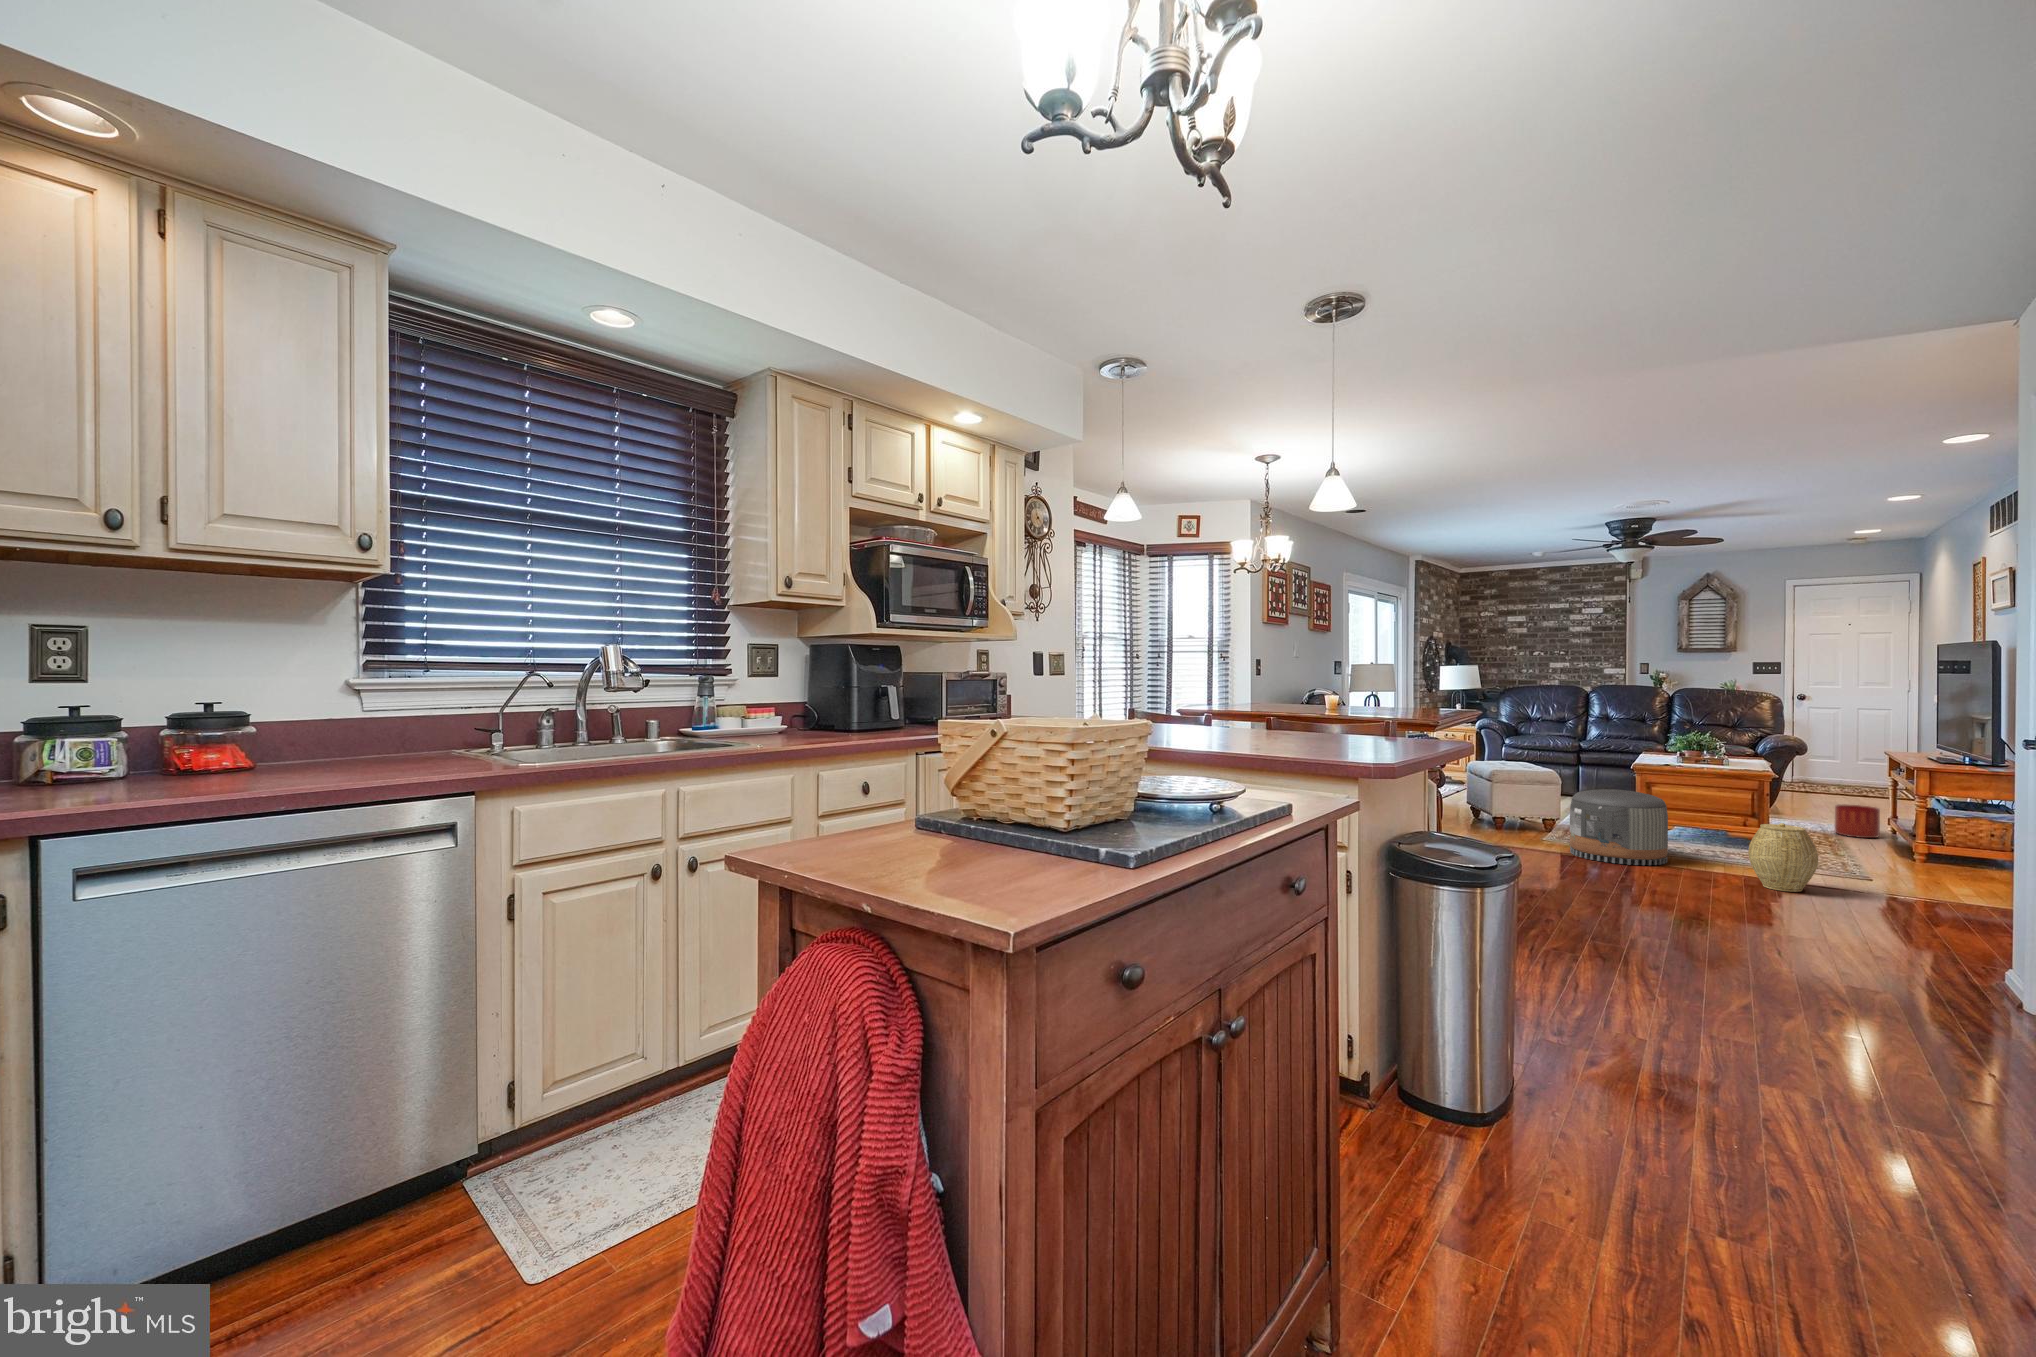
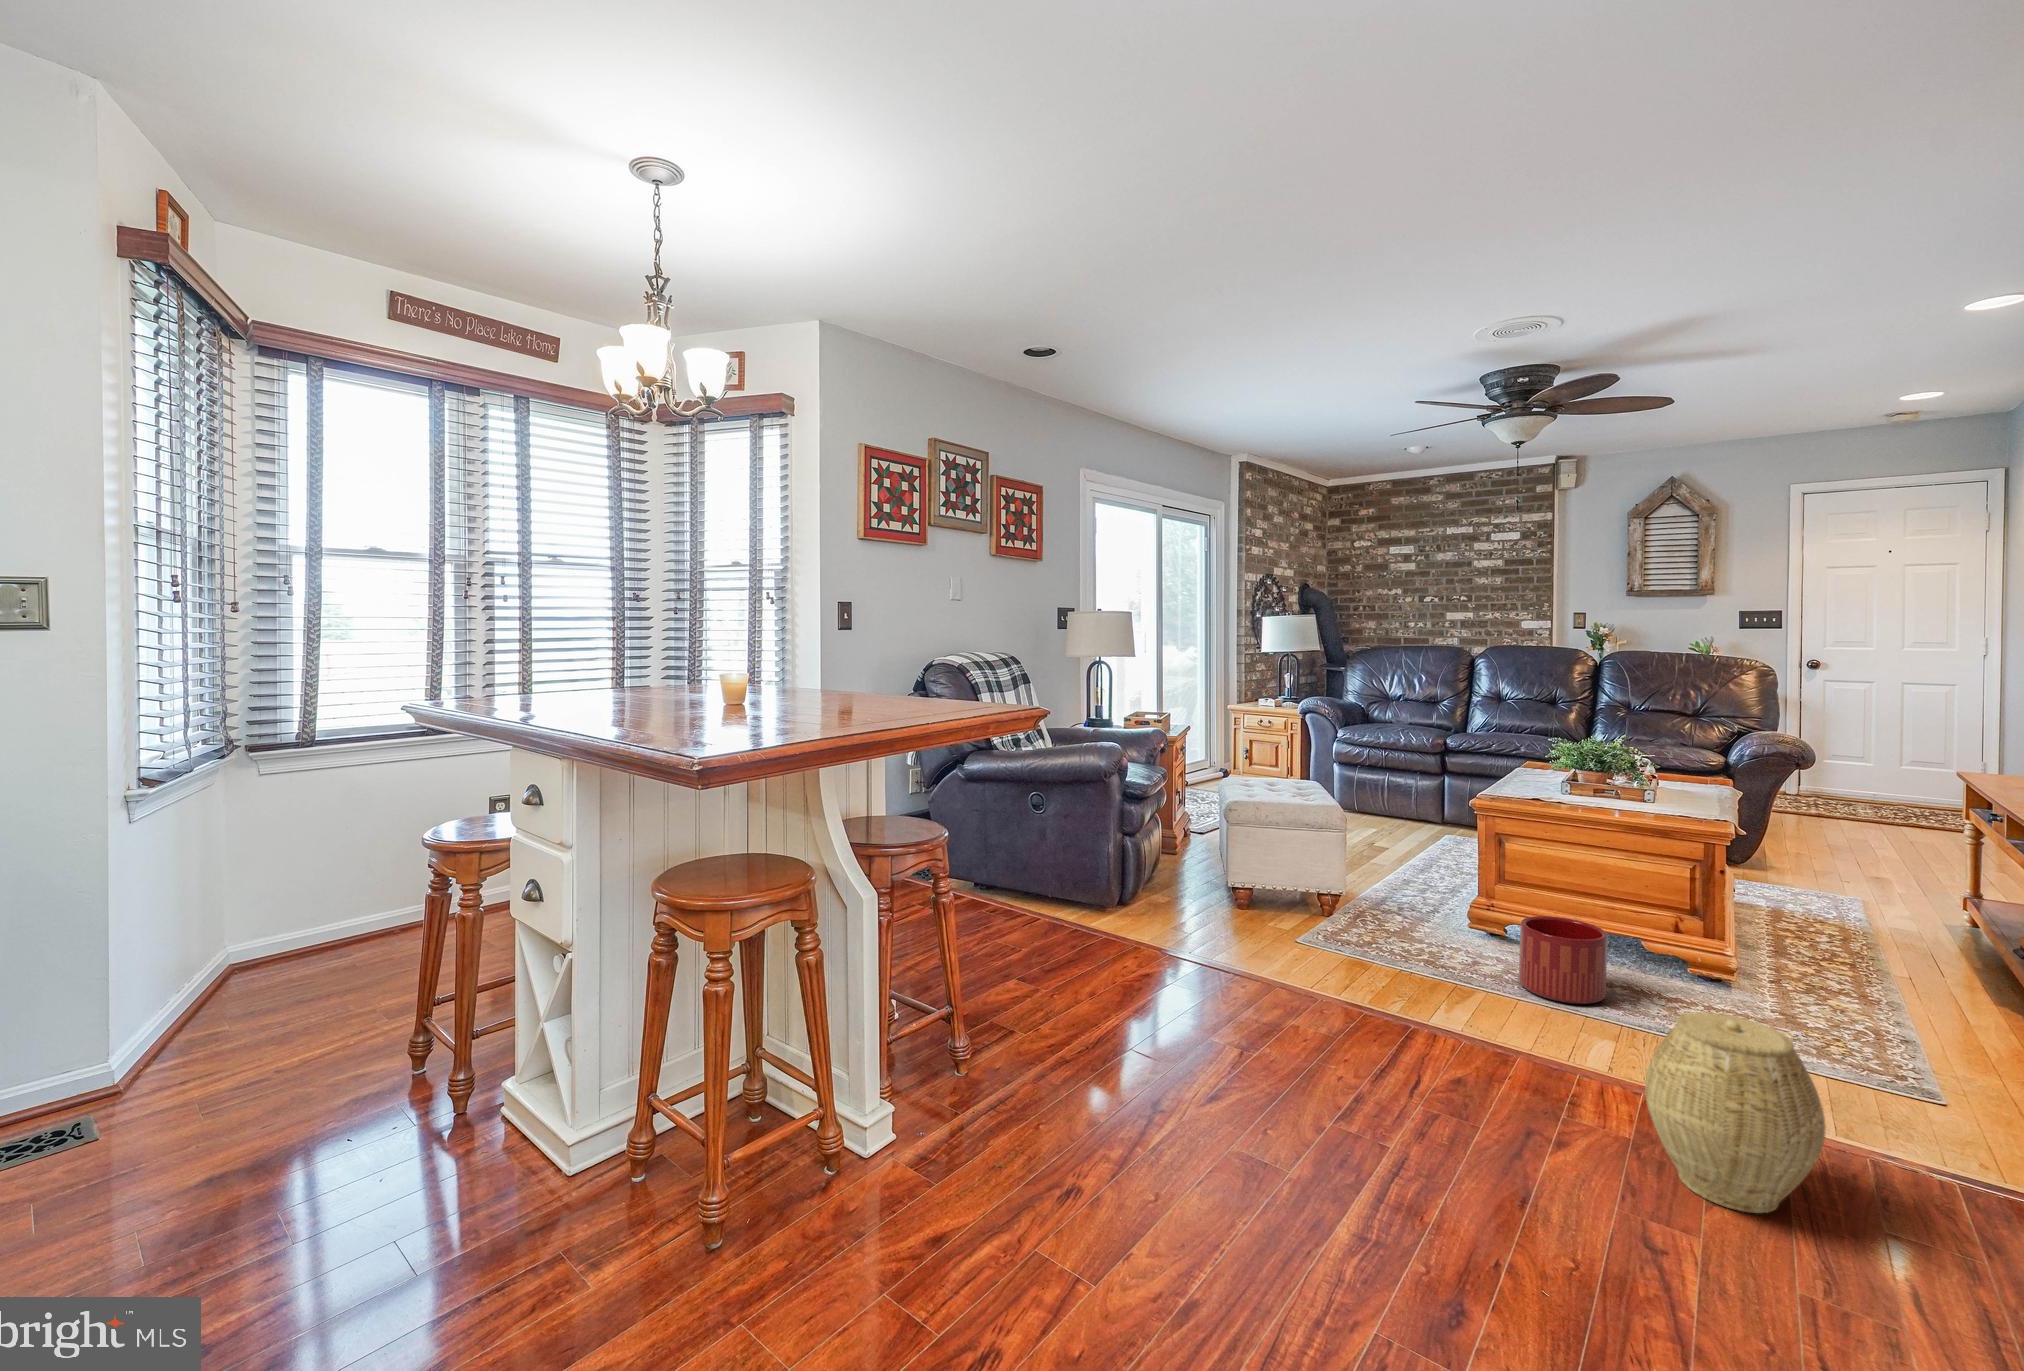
pouf: present [1570,789,1668,865] -> none [1298,871,1489,1063]
planter: present [1835,804,1880,838] -> present [1519,916,1608,1004]

